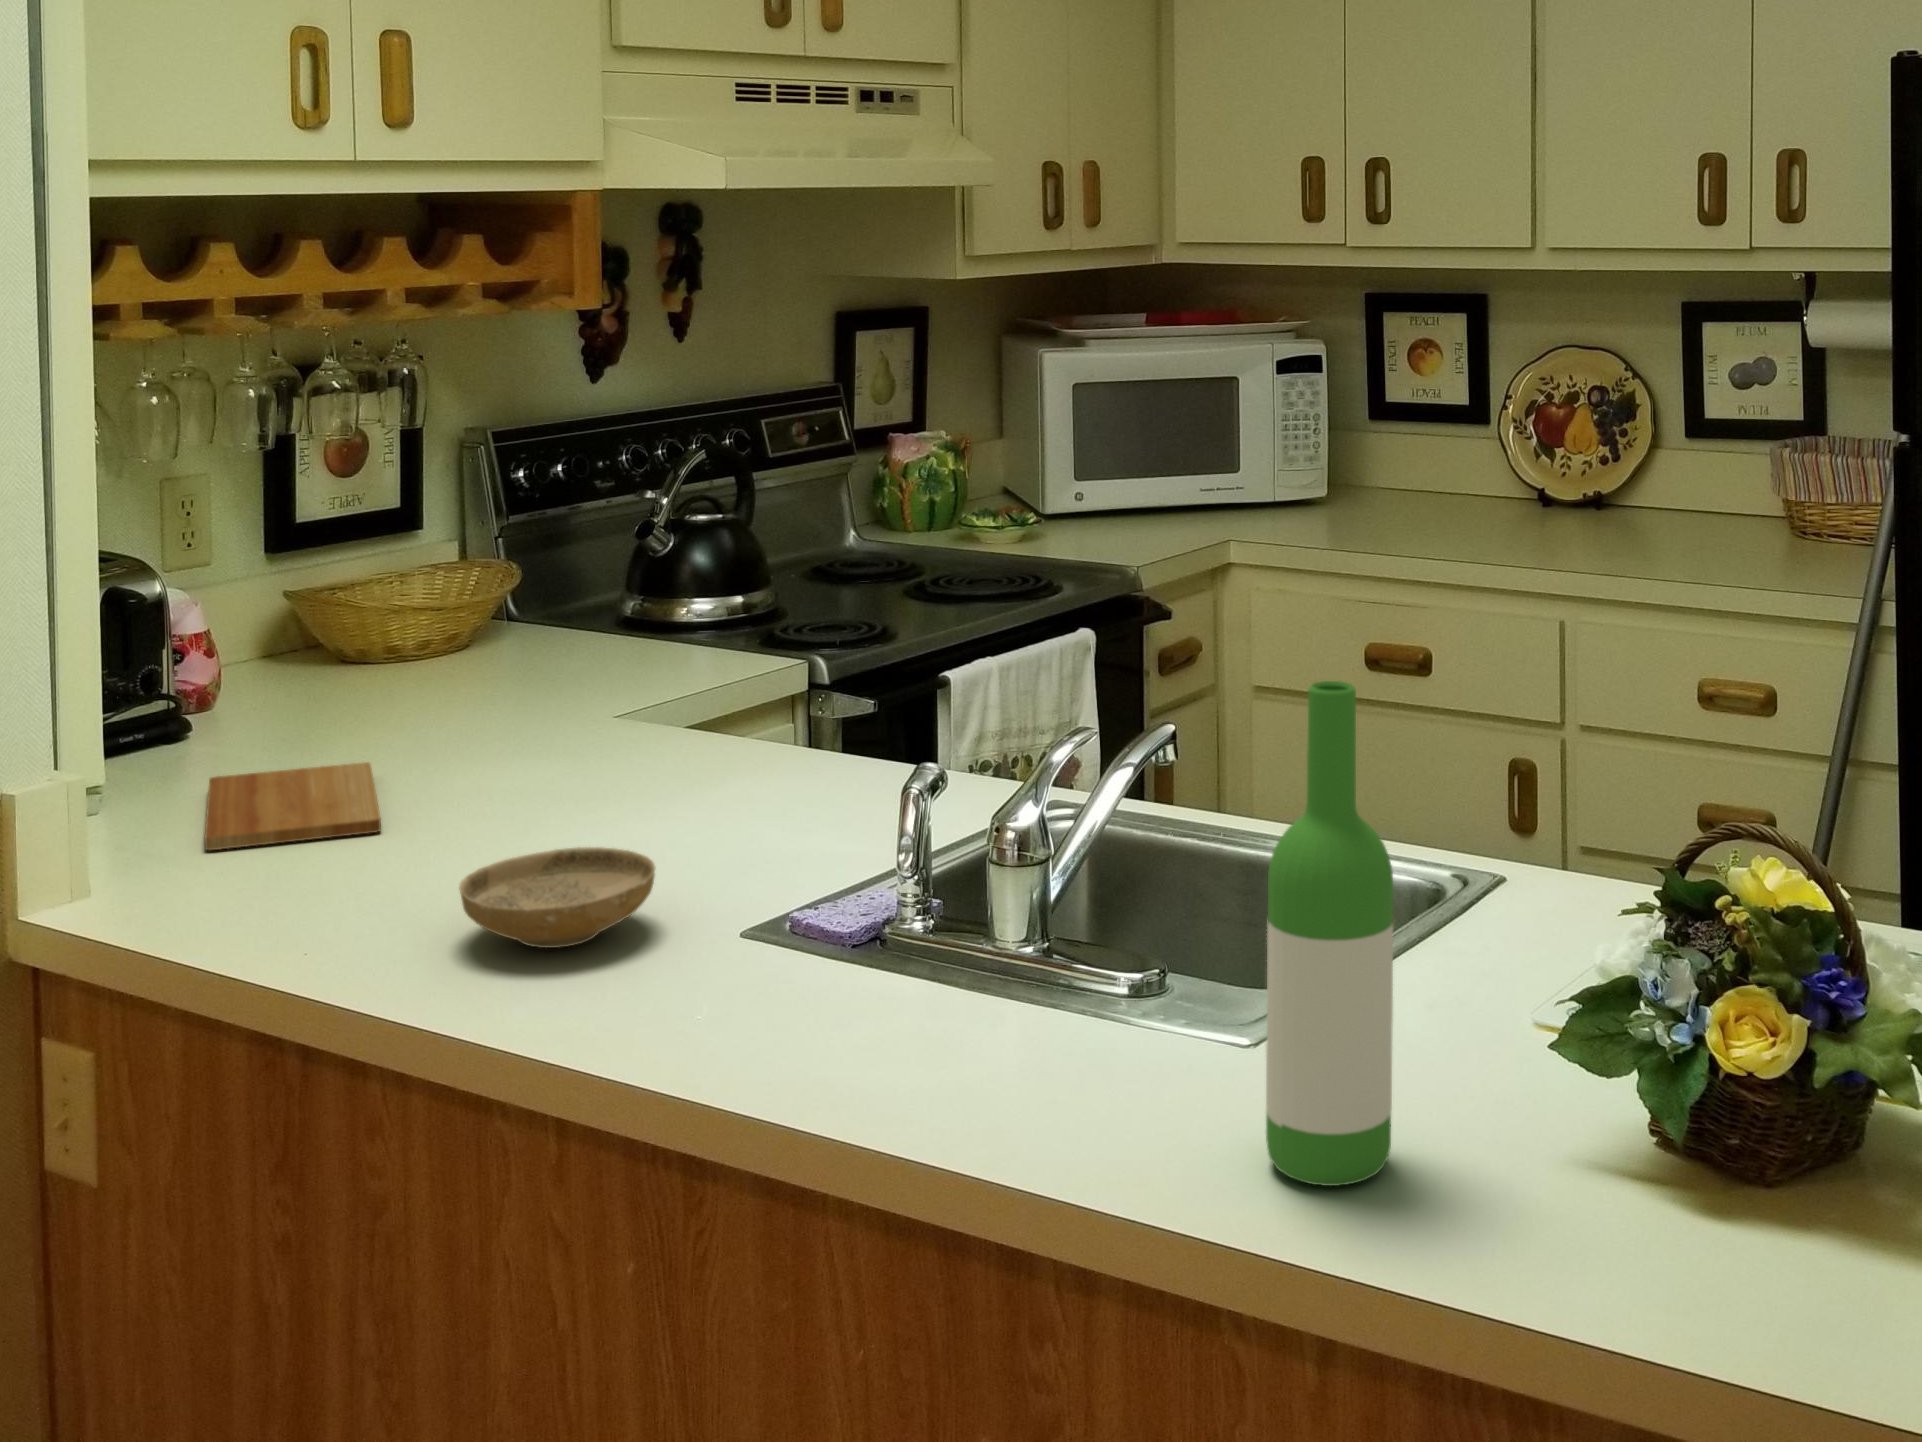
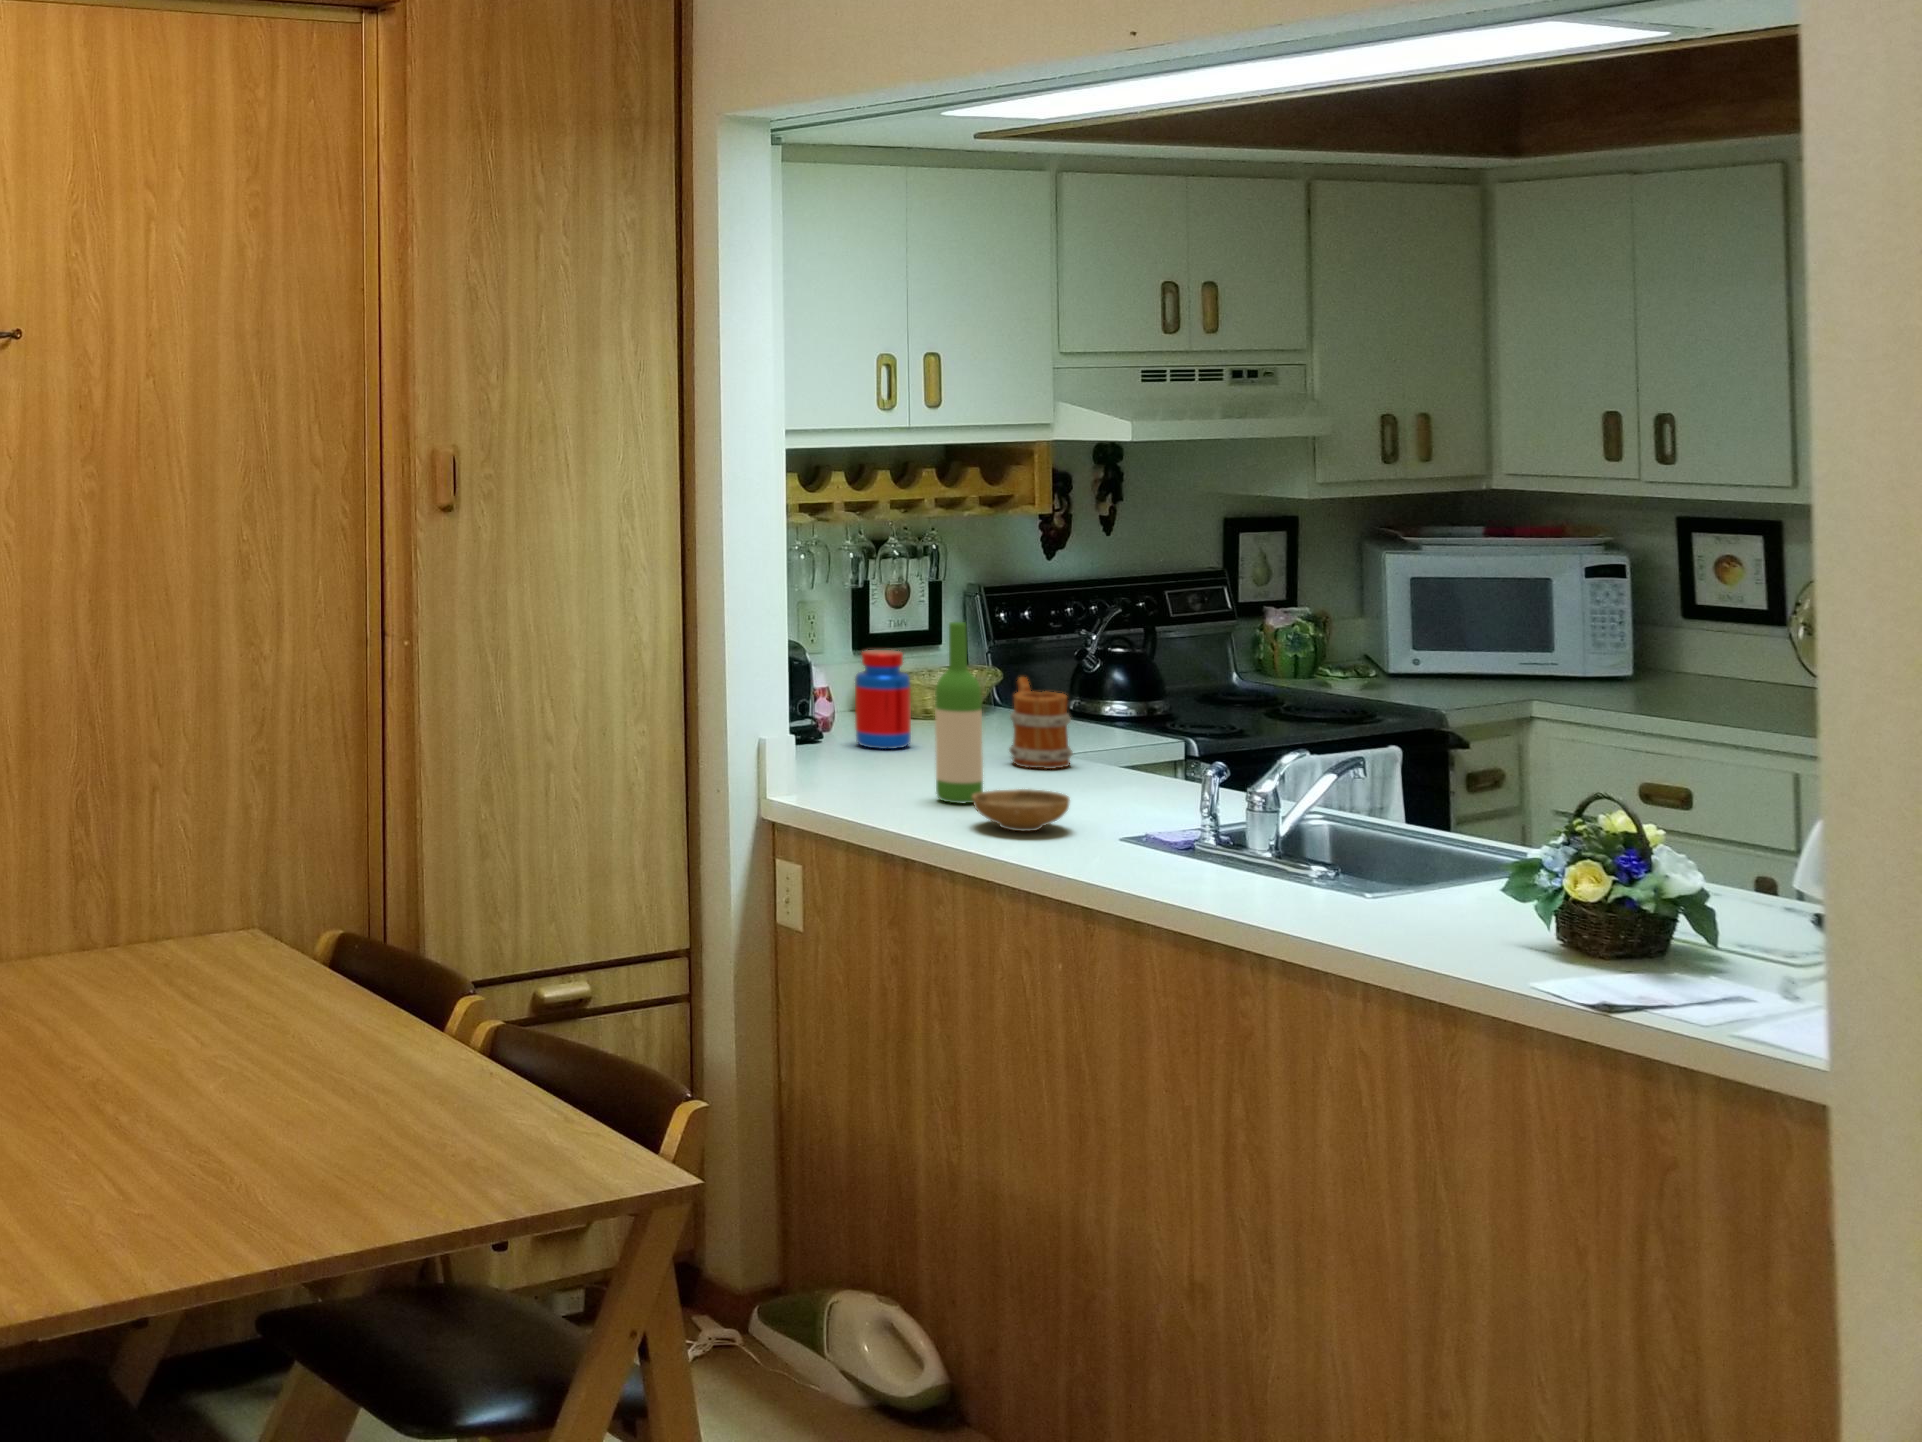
jar: none [250,560,357,739] -> present [855,650,911,749]
mug: none [532,593,644,756] -> present [1009,677,1073,769]
wine bottle: present [1266,681,1393,1186] -> present [935,622,983,803]
cutting board: present [205,762,381,850] -> none [840,757,930,786]

